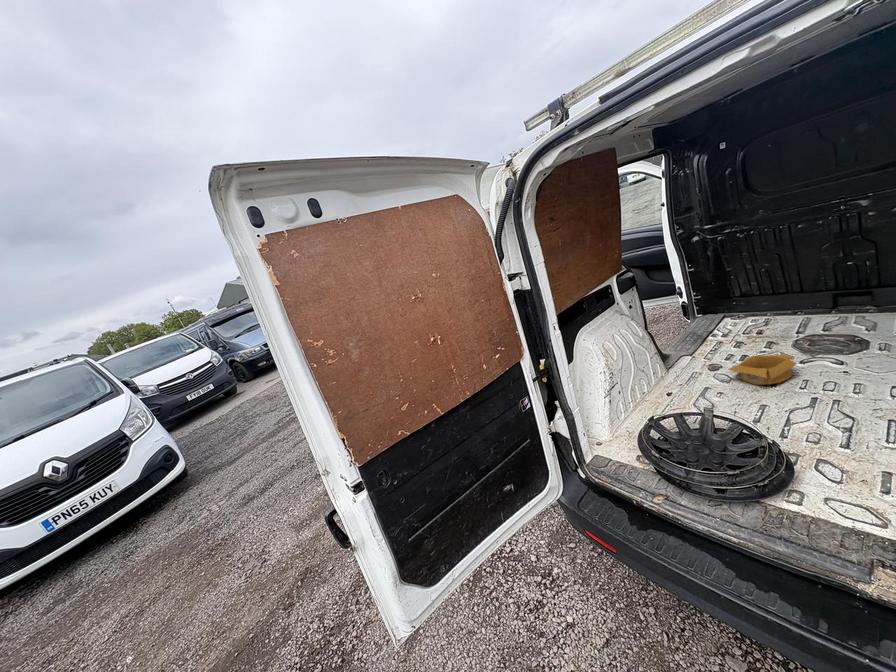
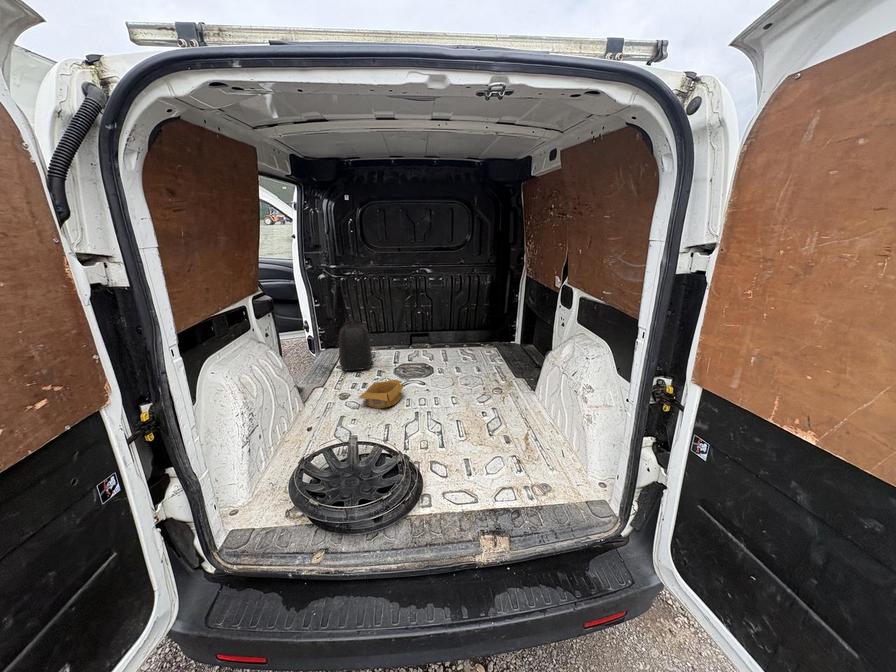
backpack: none [713,285,758,339] -> present [339,320,372,371]

